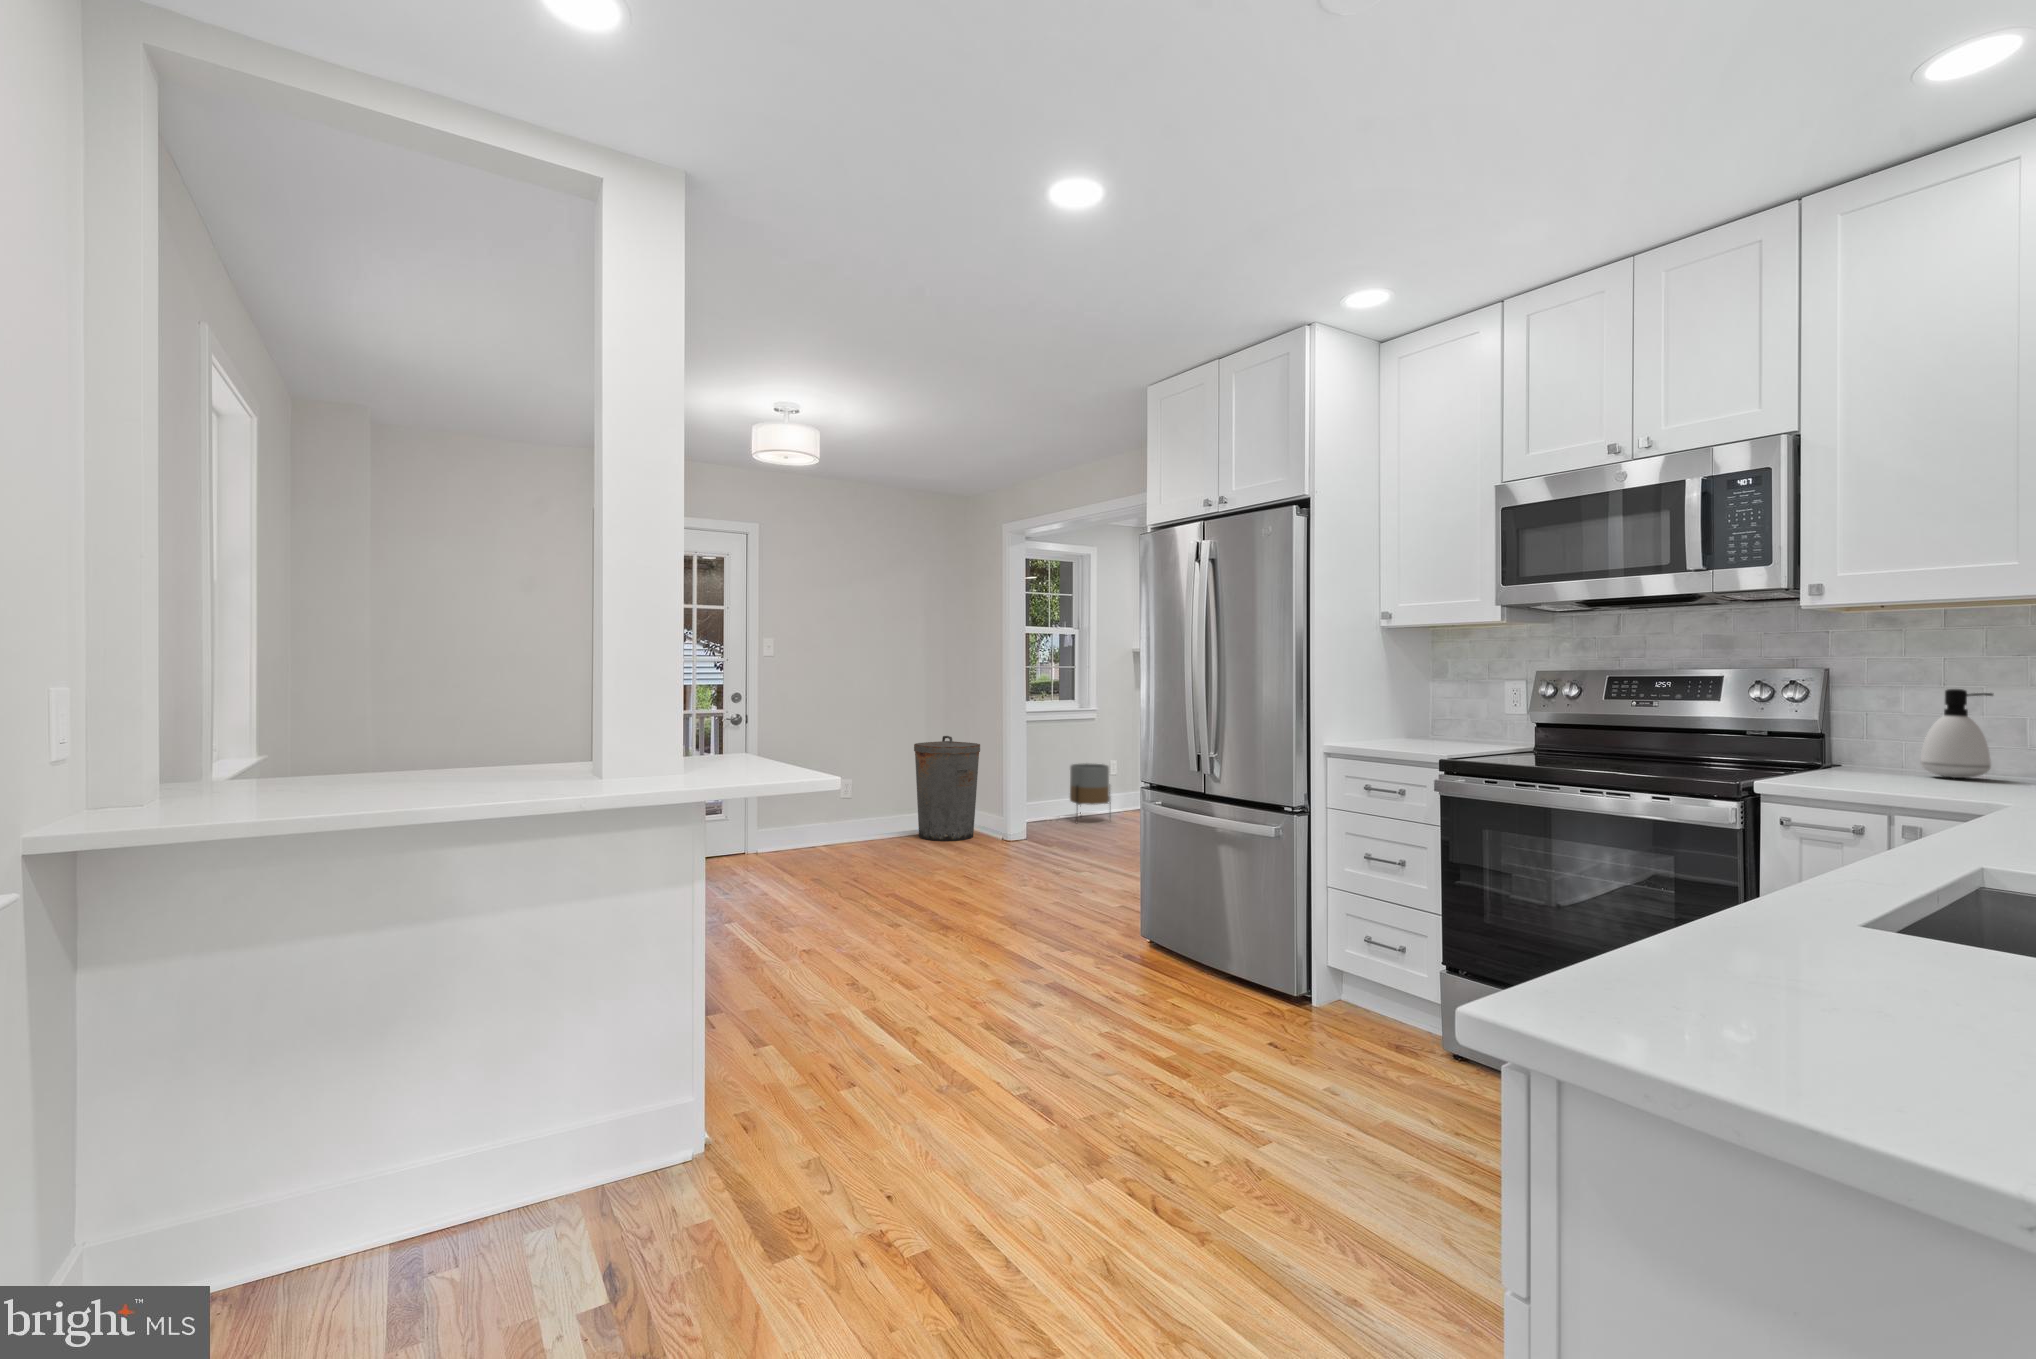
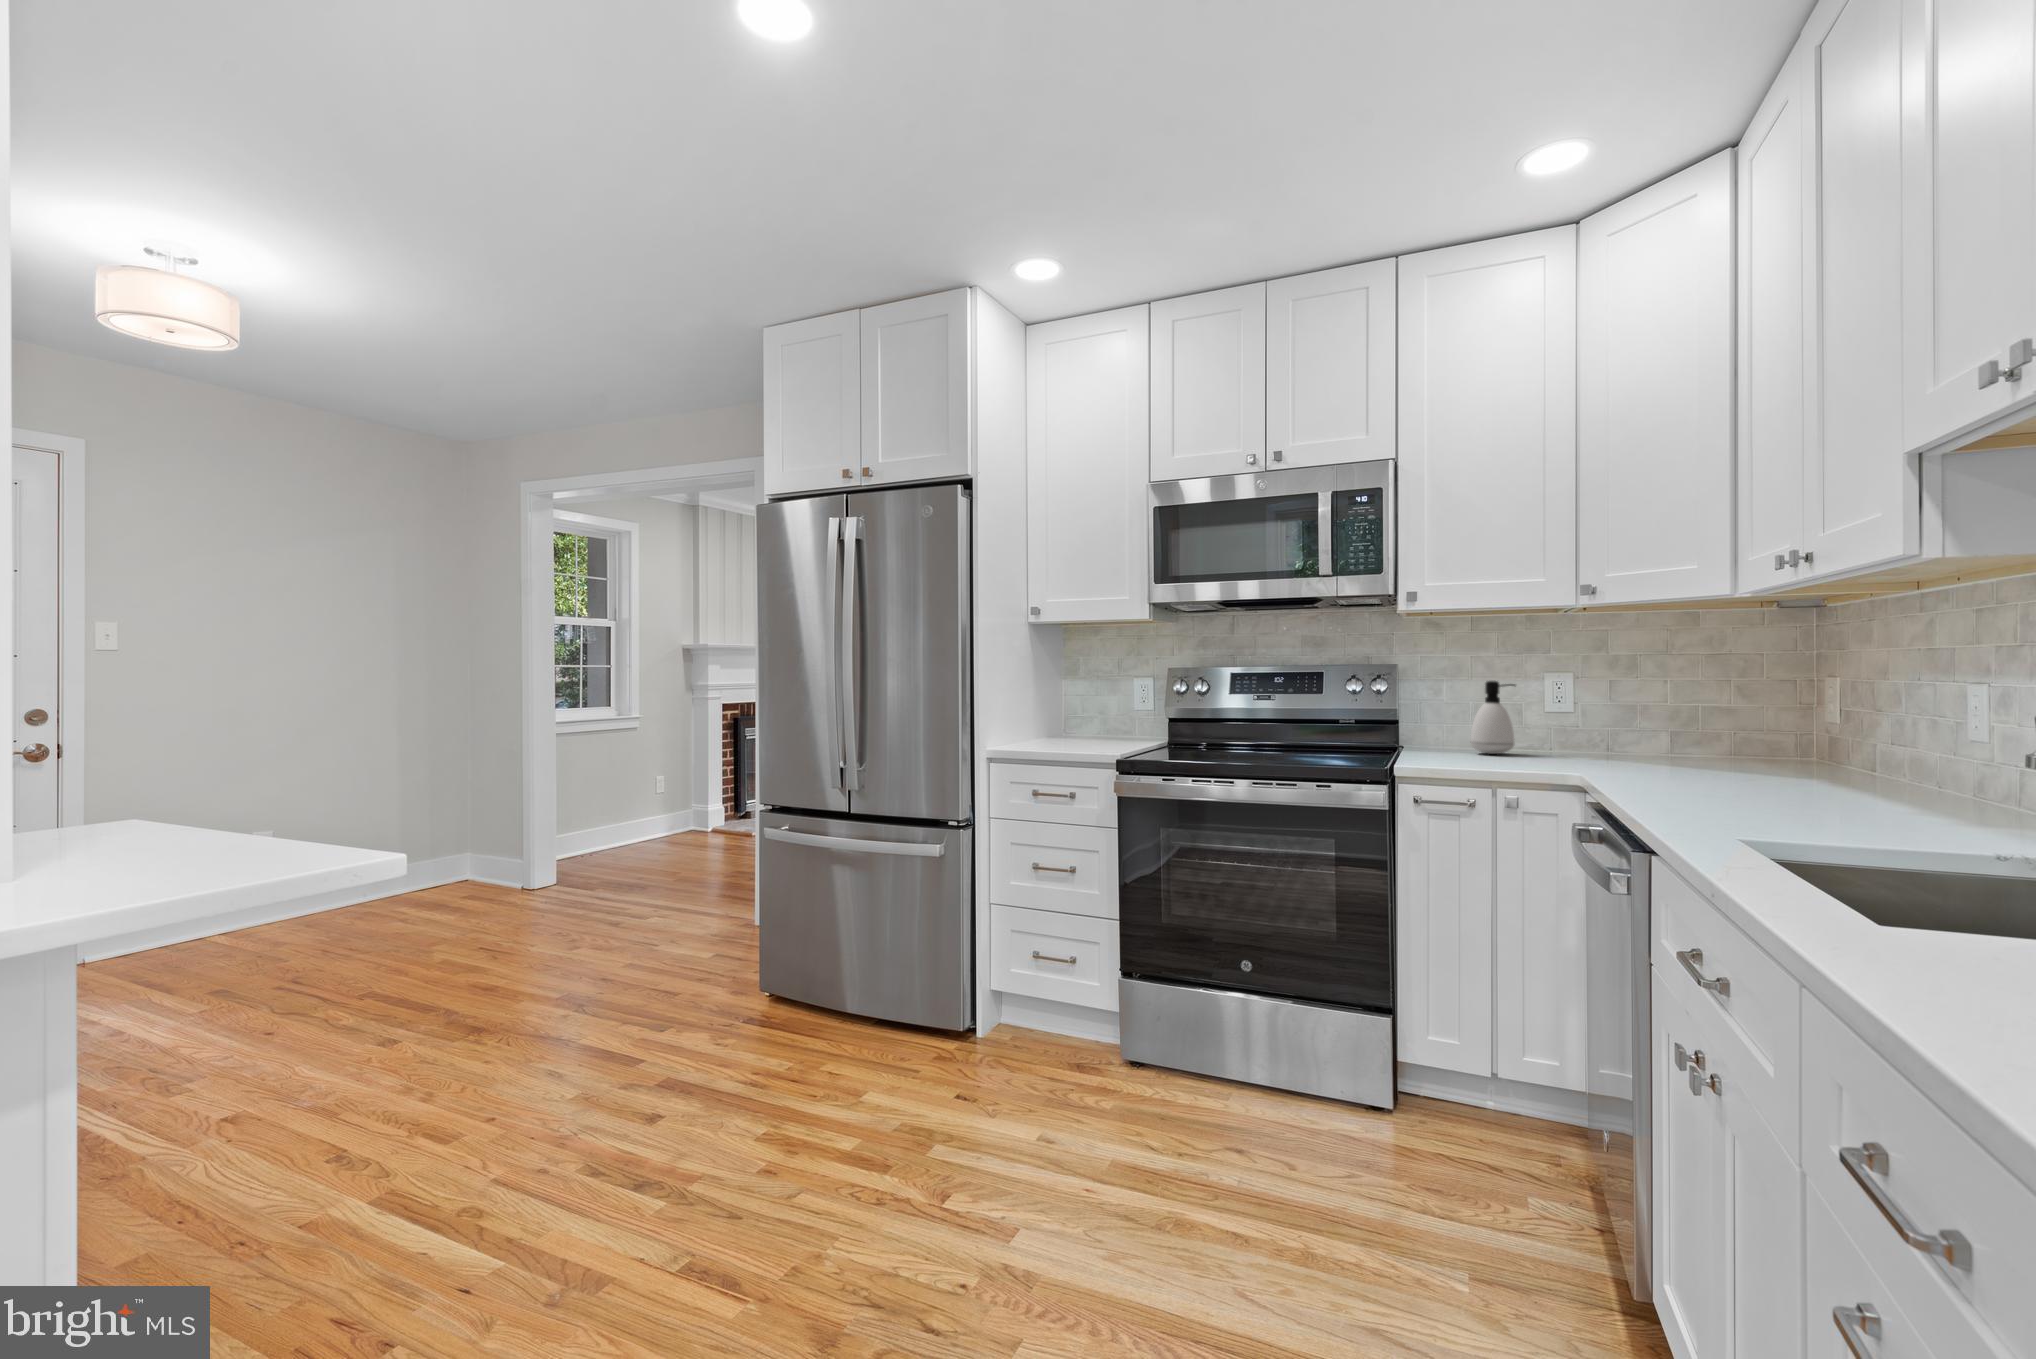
trash can: present [914,736,980,841] -> none [377,760,483,906]
planter: present [1070,763,1111,814] -> none [604,783,658,859]

